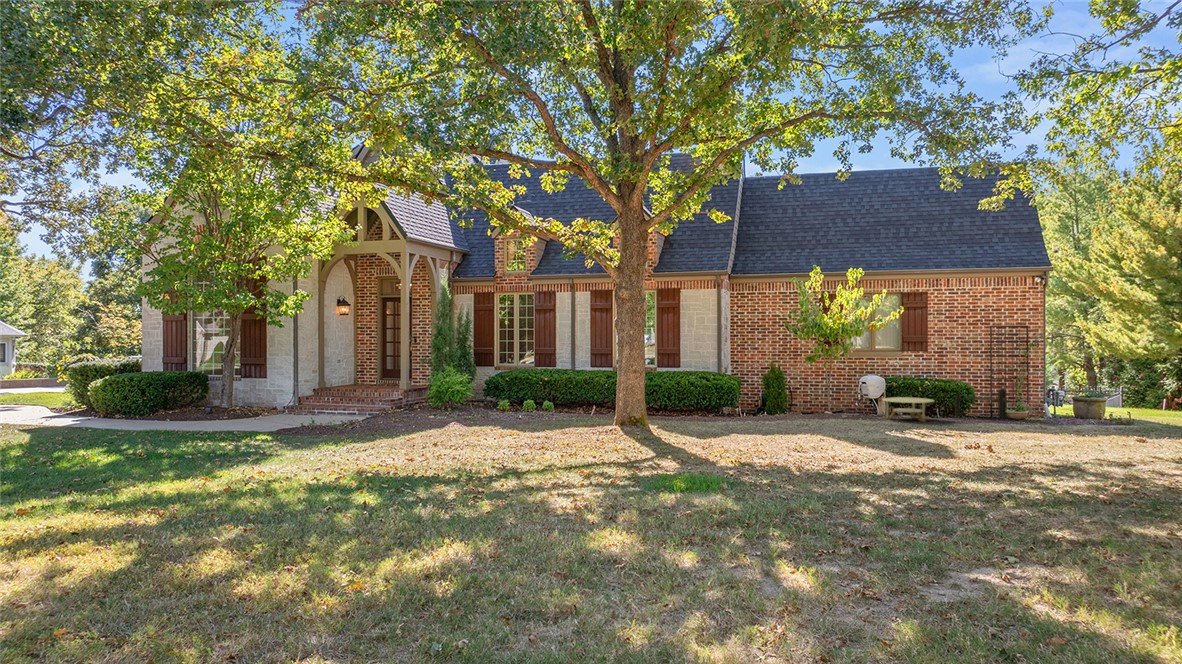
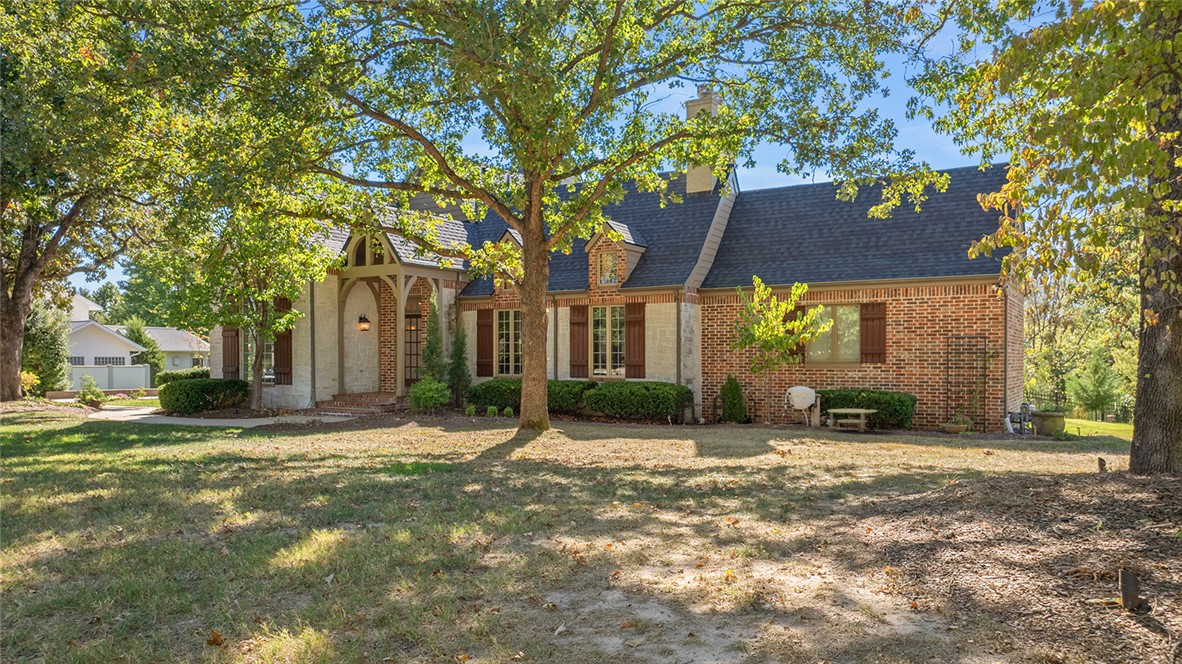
bench: present [955,388,1006,420] -> present [681,394,726,424]

